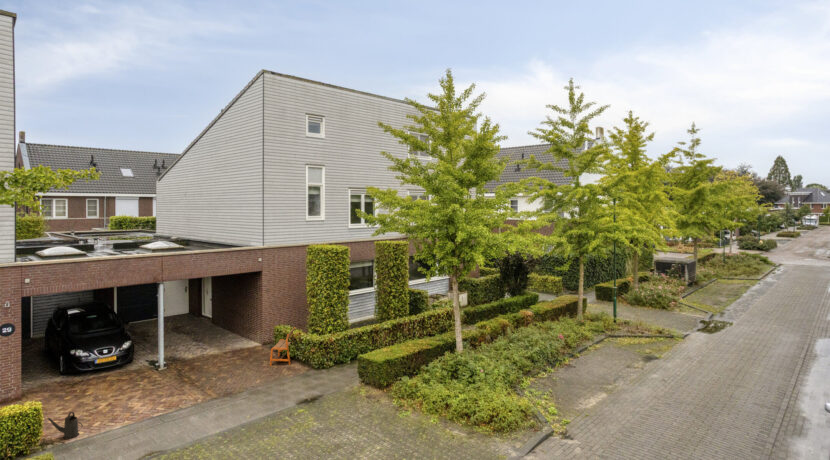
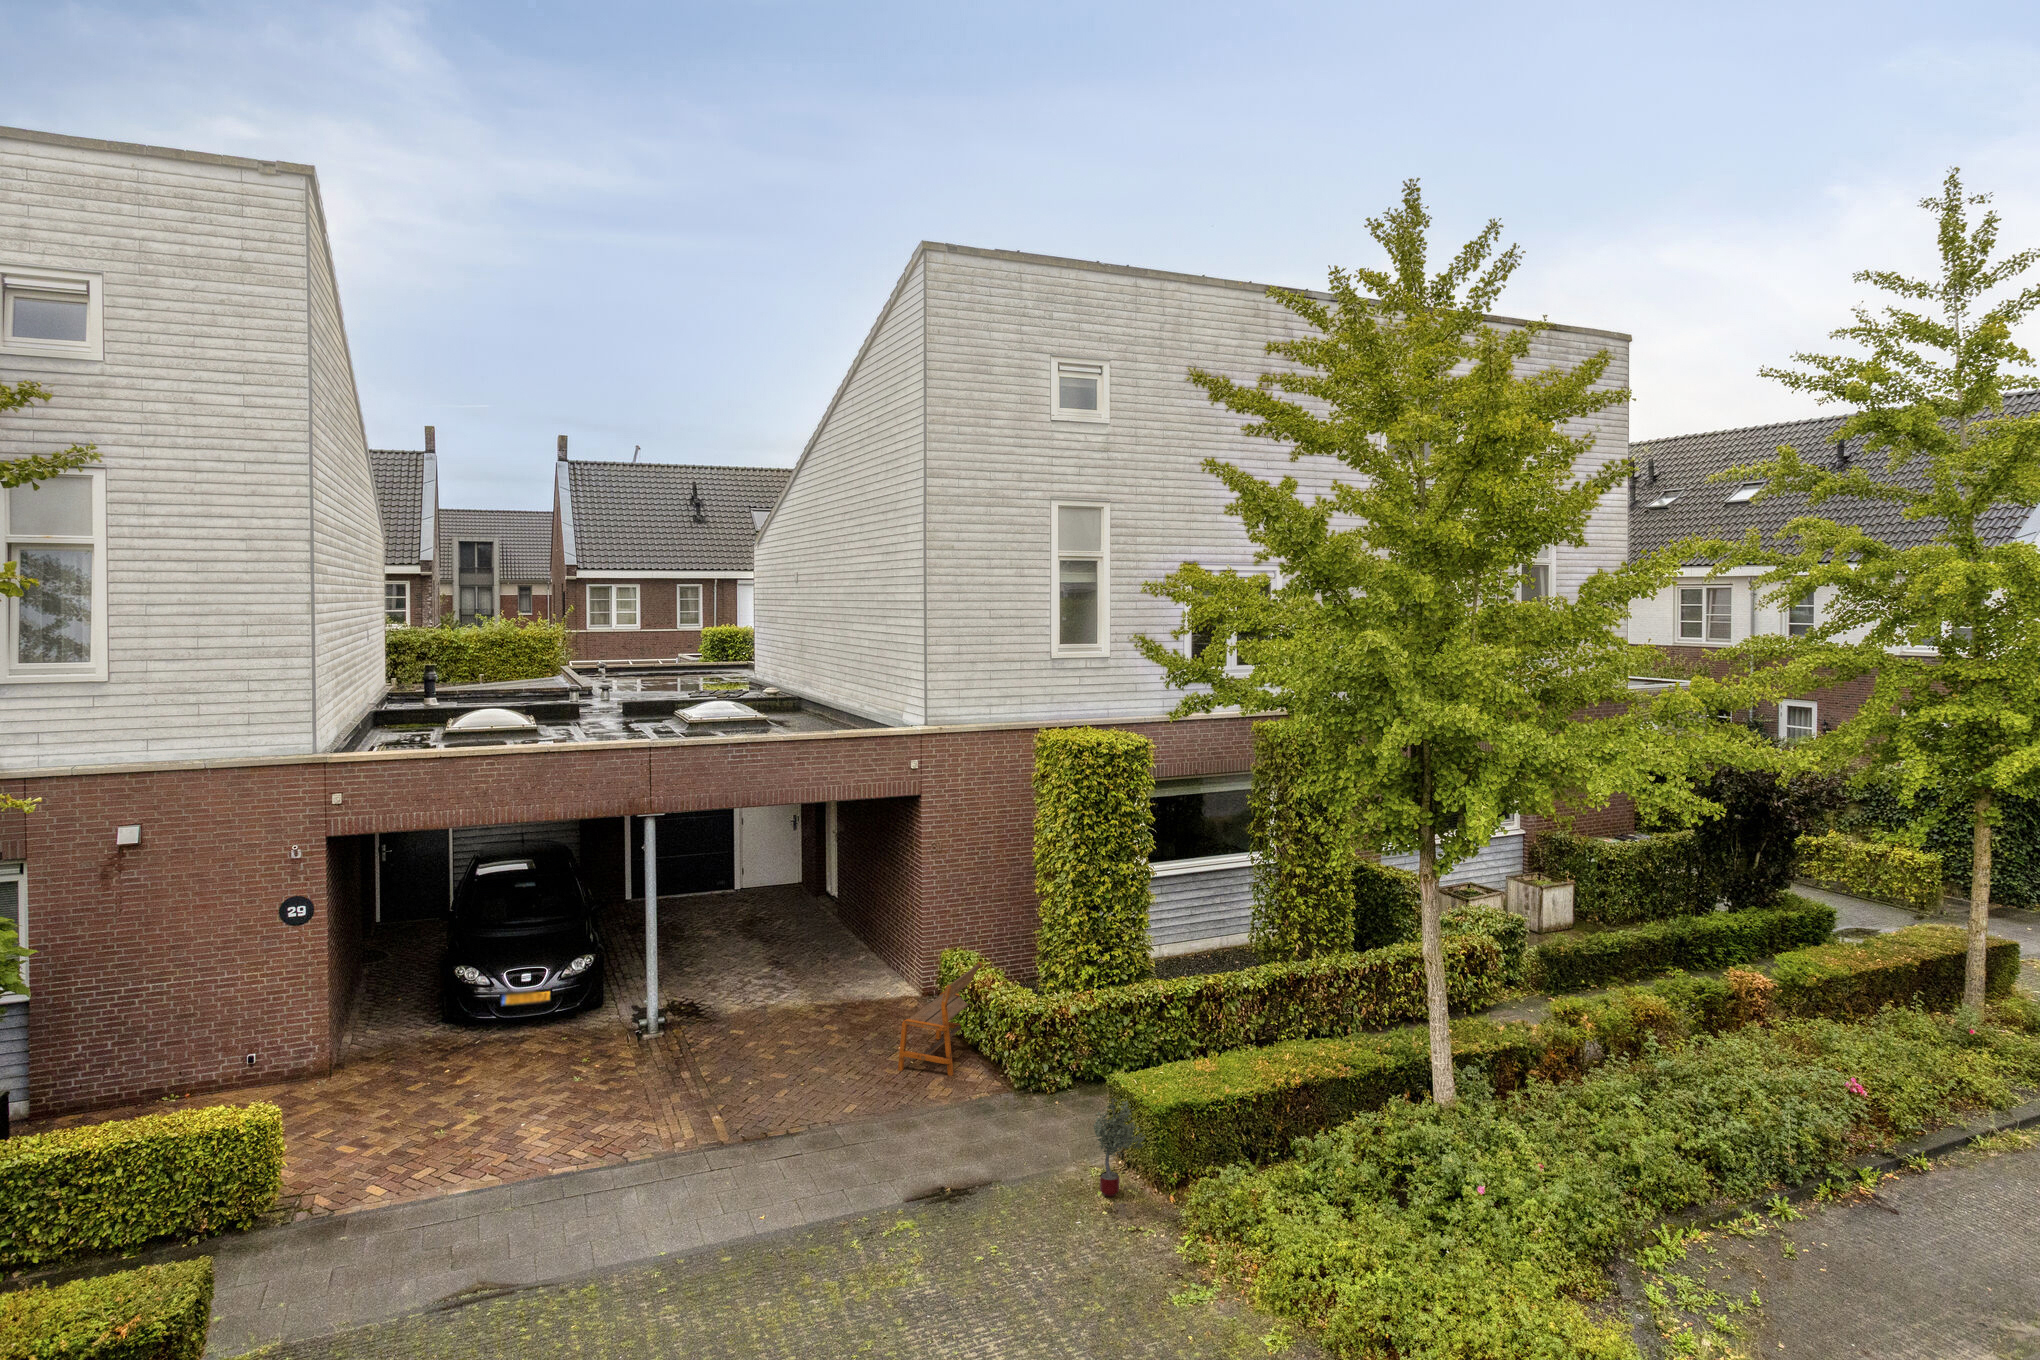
potted tree: none [352,355,371,386] -> present [1093,1099,1146,1197]
watering can: present [48,412,83,439] -> none [265,1166,337,1240]

